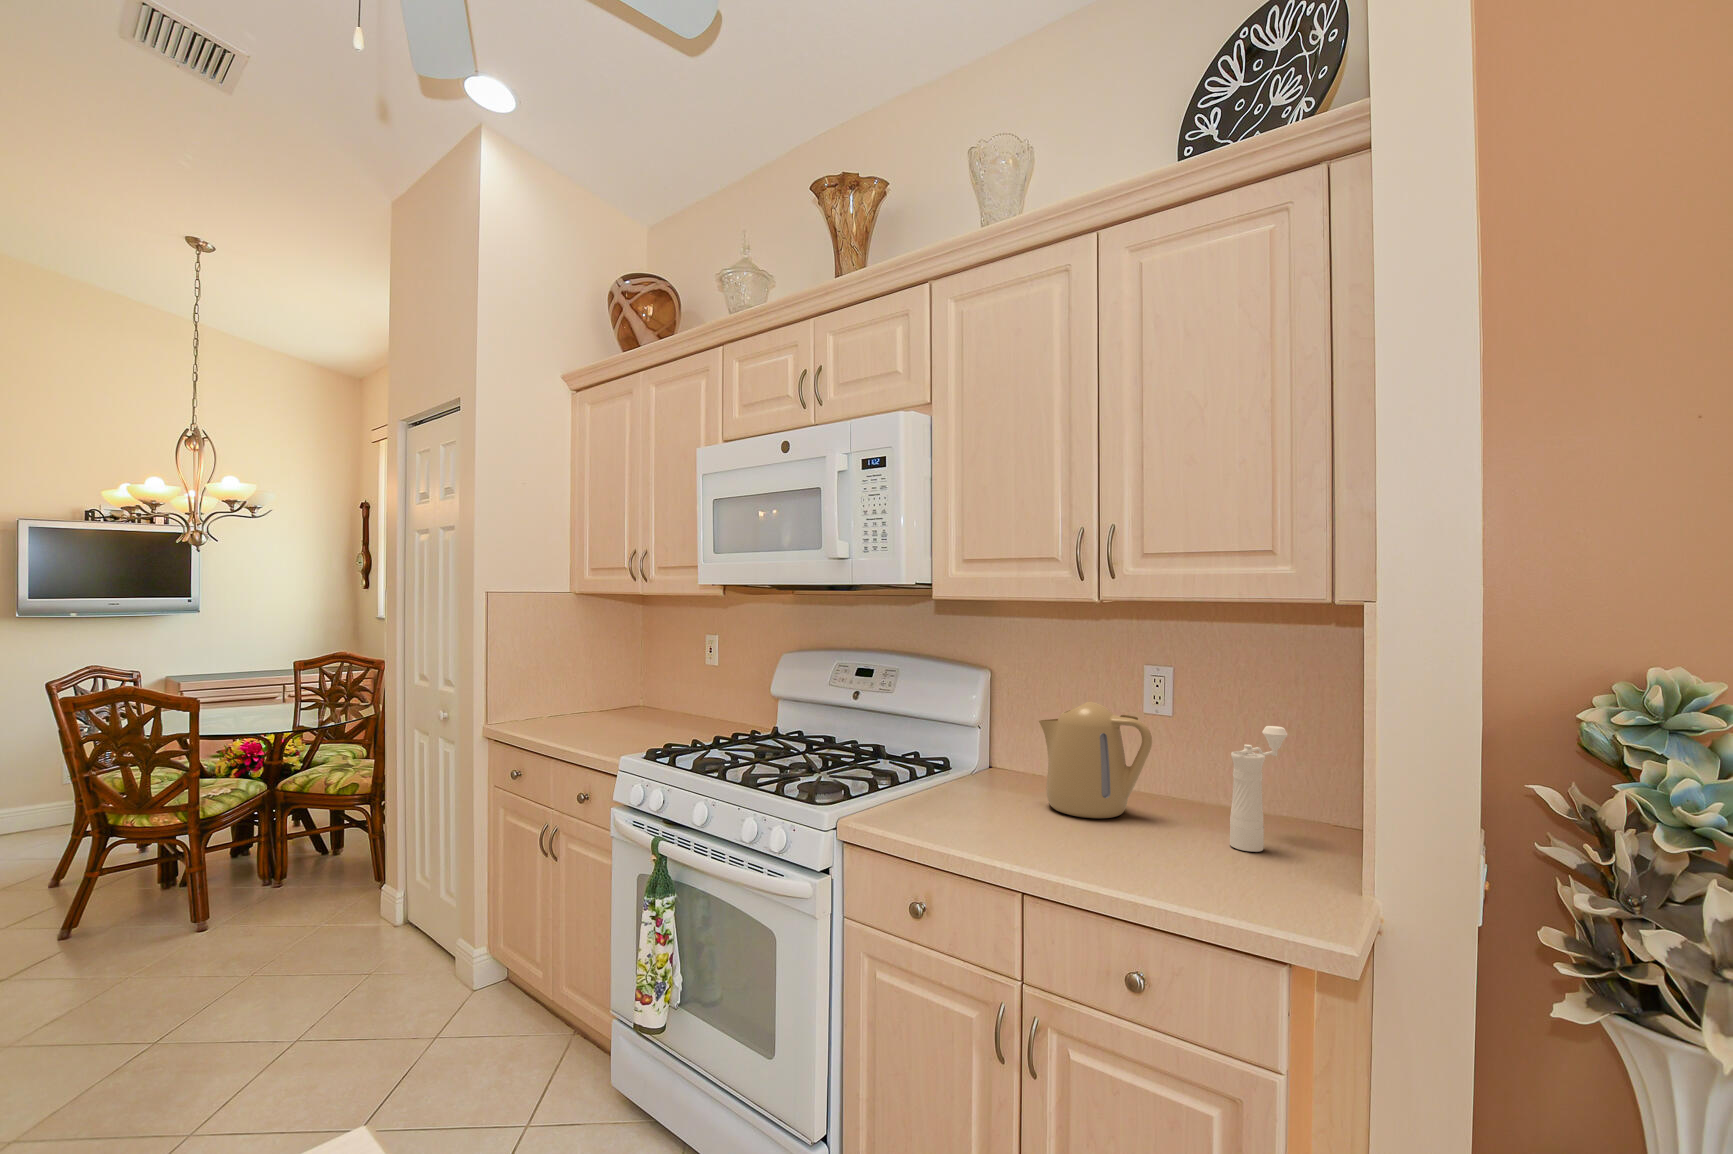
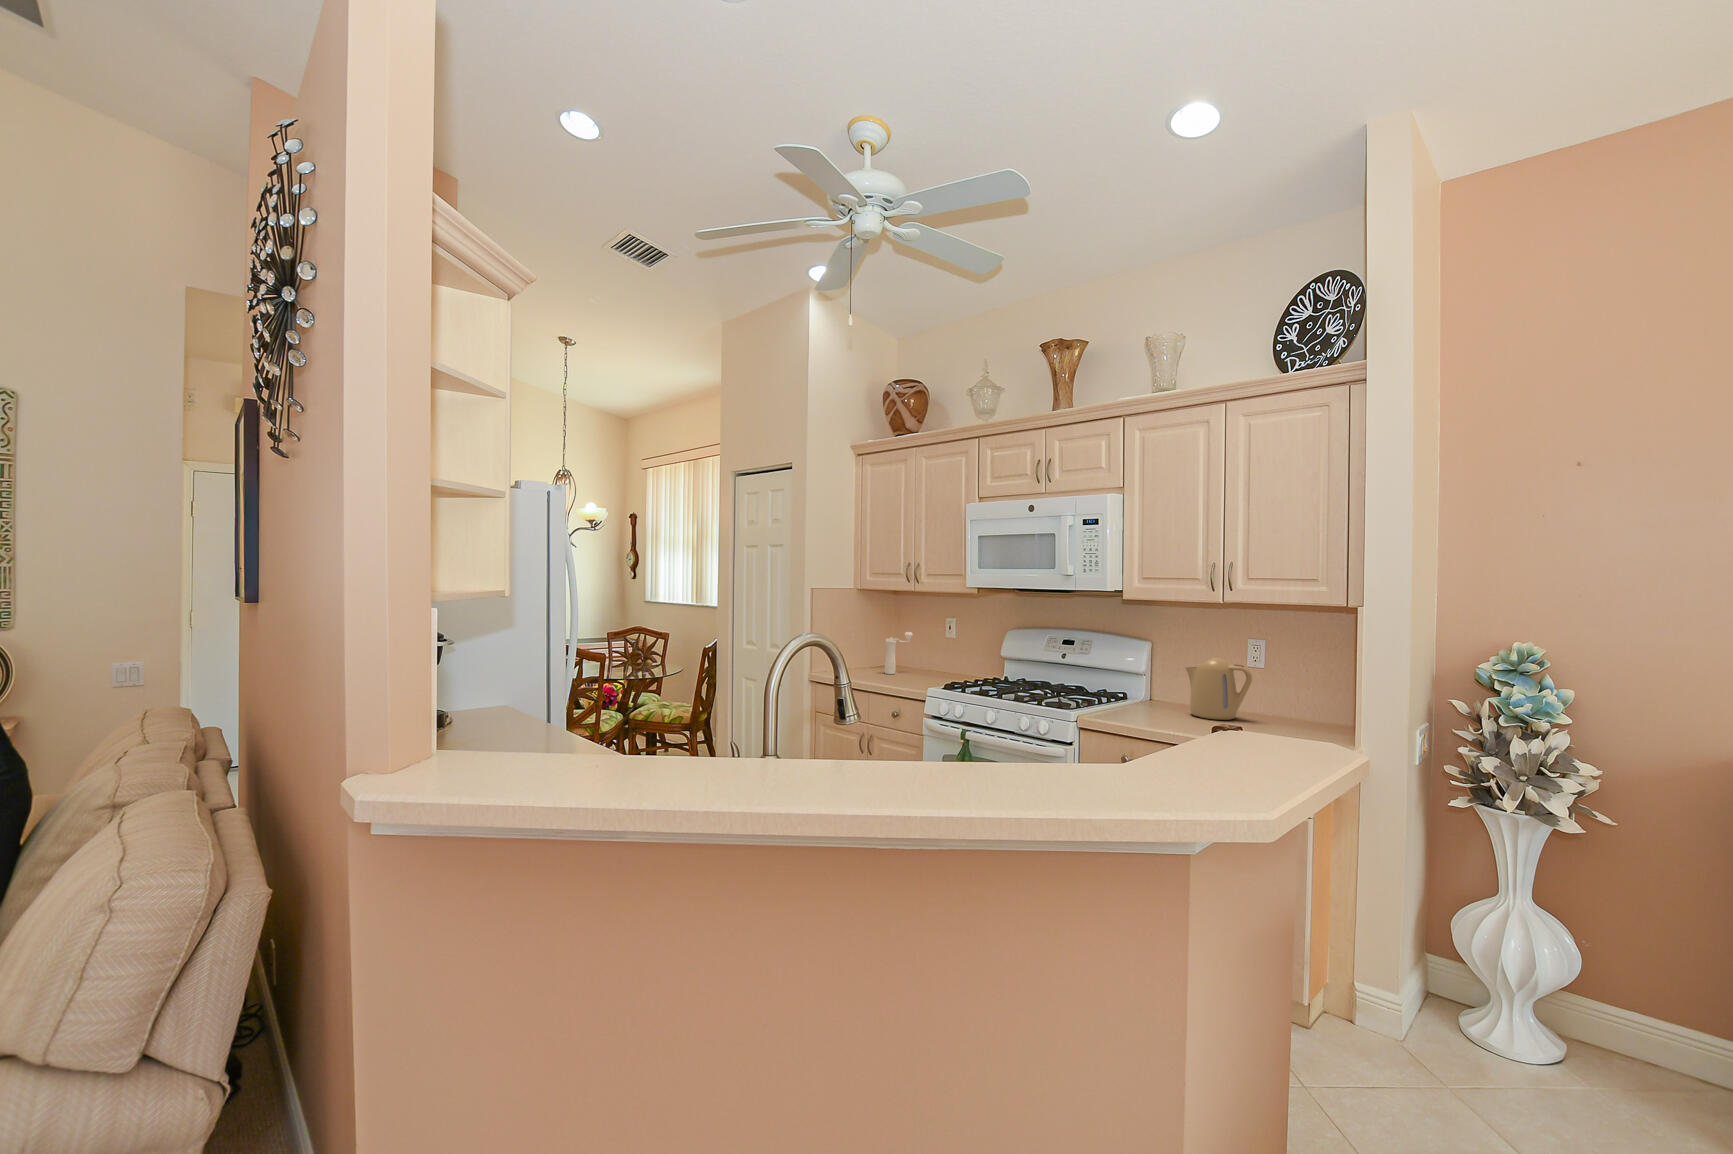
pepper mill: present [1230,726,1288,852] -> present [885,632,913,674]

